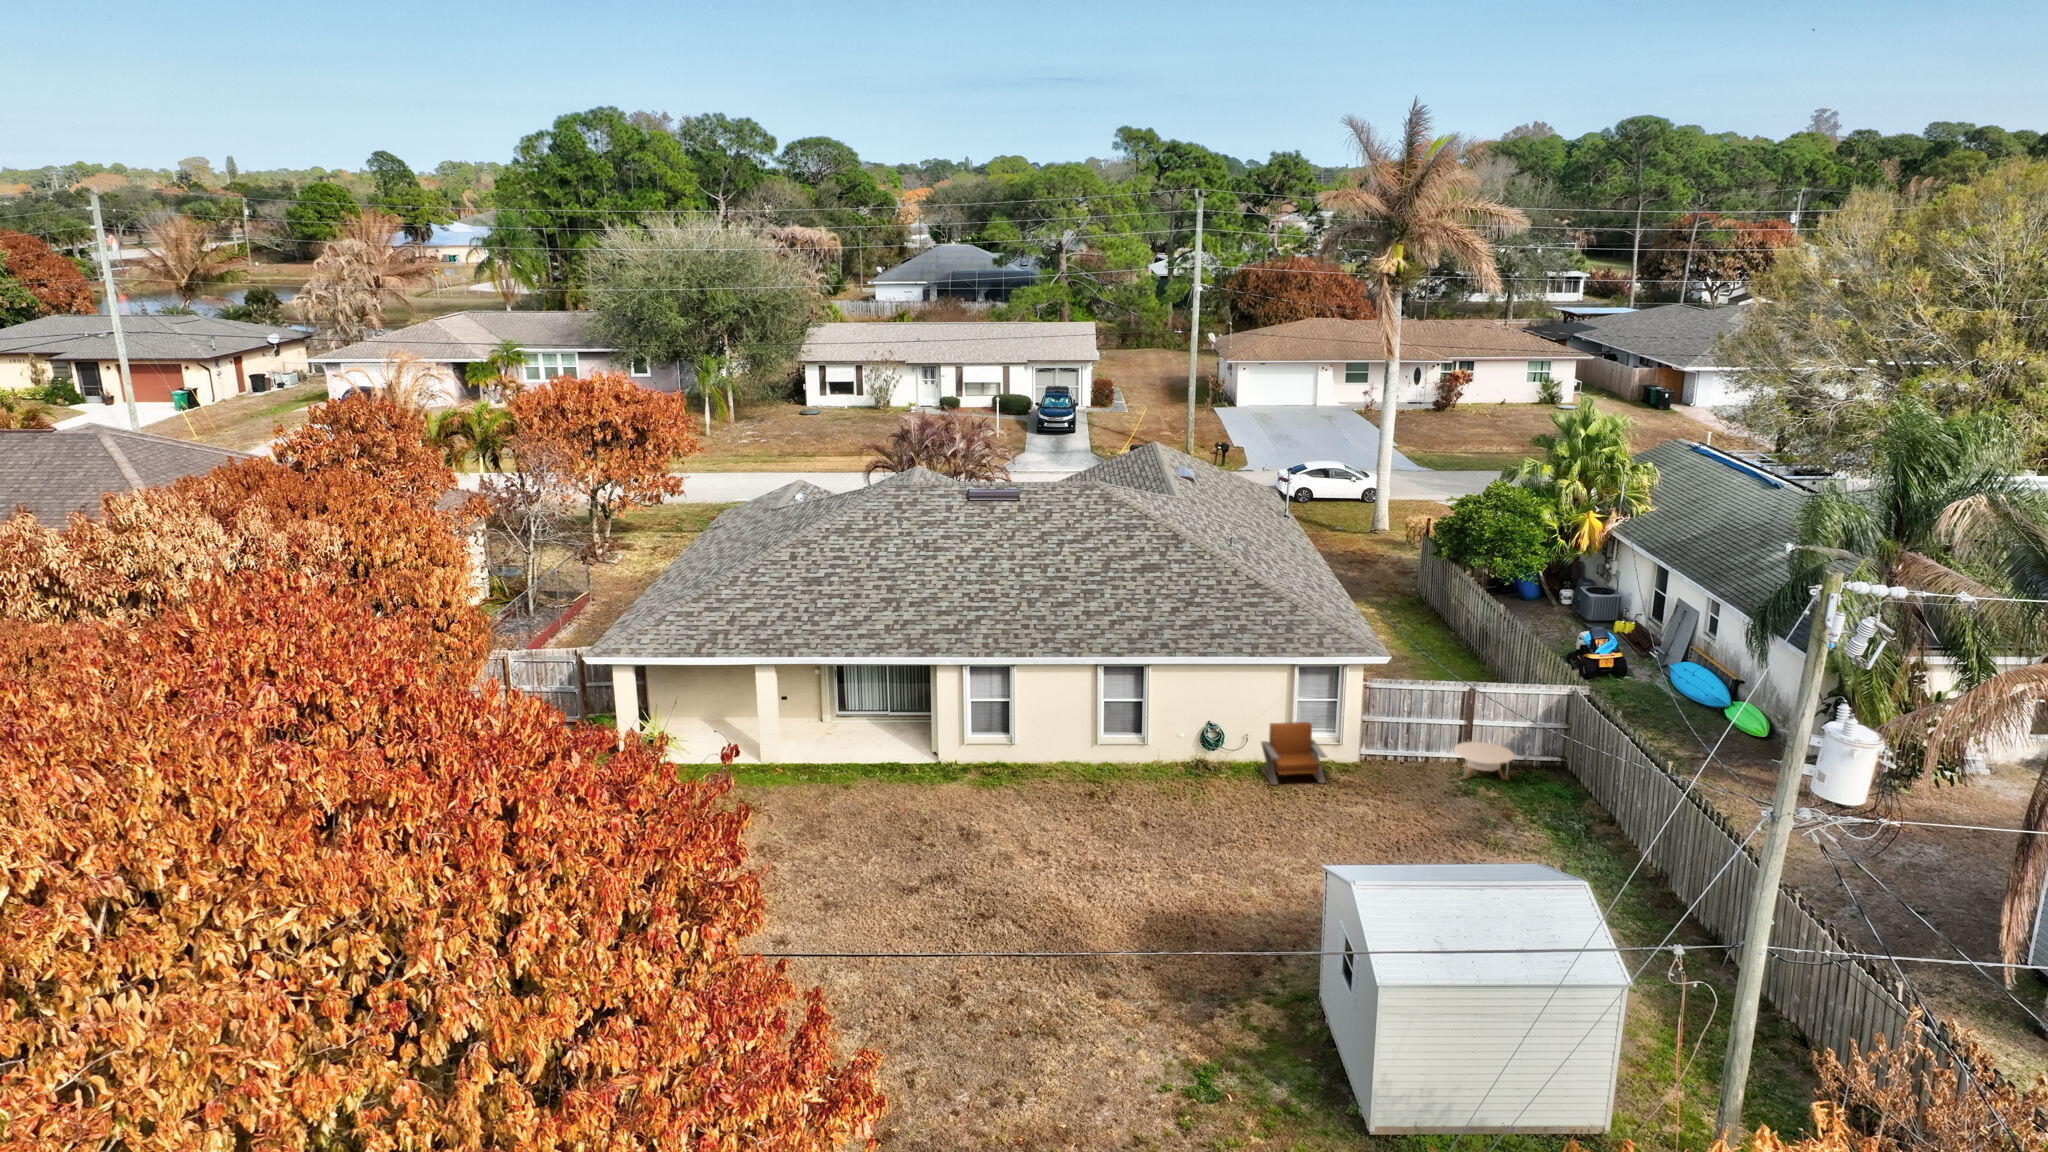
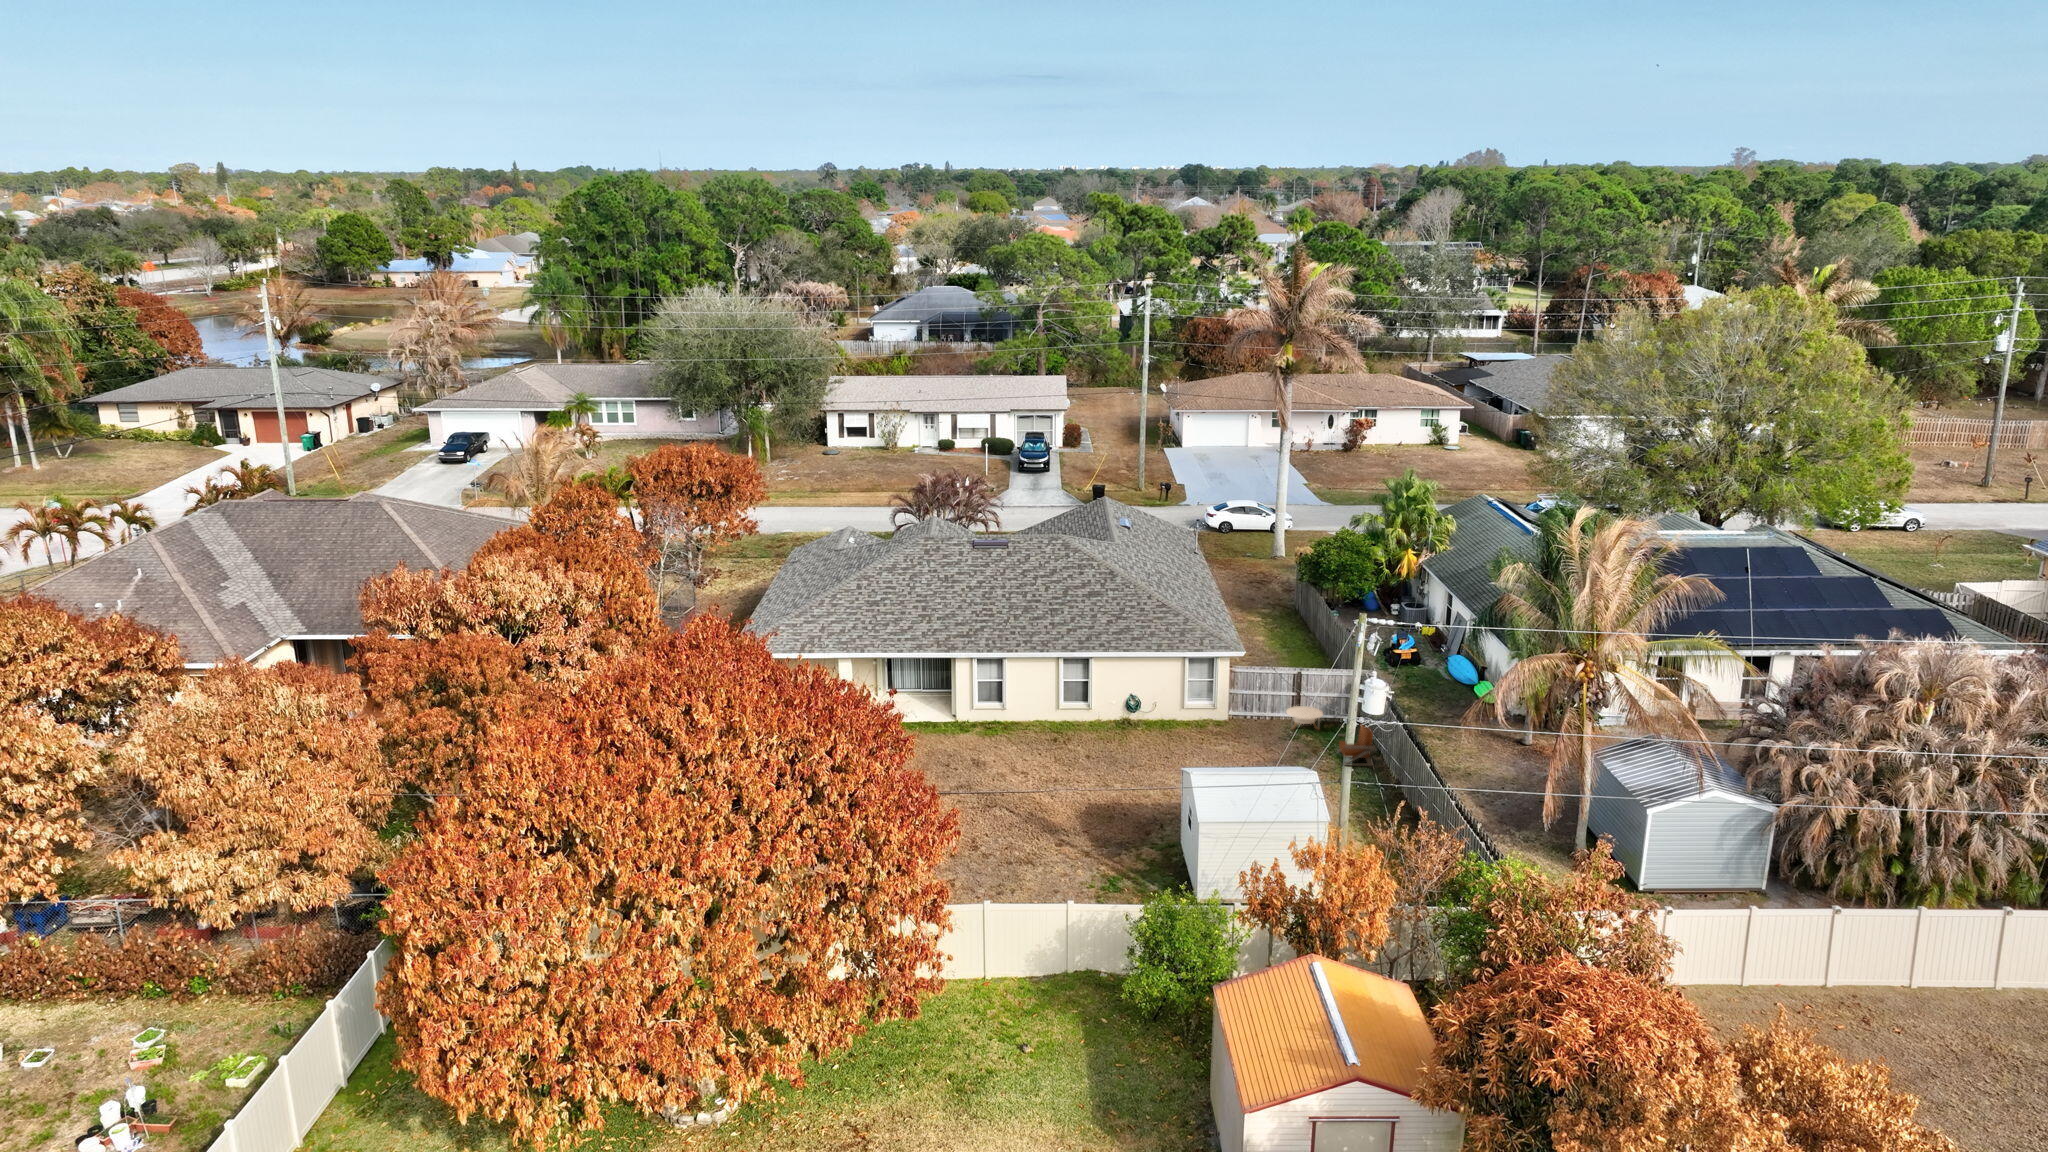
lounge chair: present [1261,722,1327,785] -> present [1338,725,1375,766]

